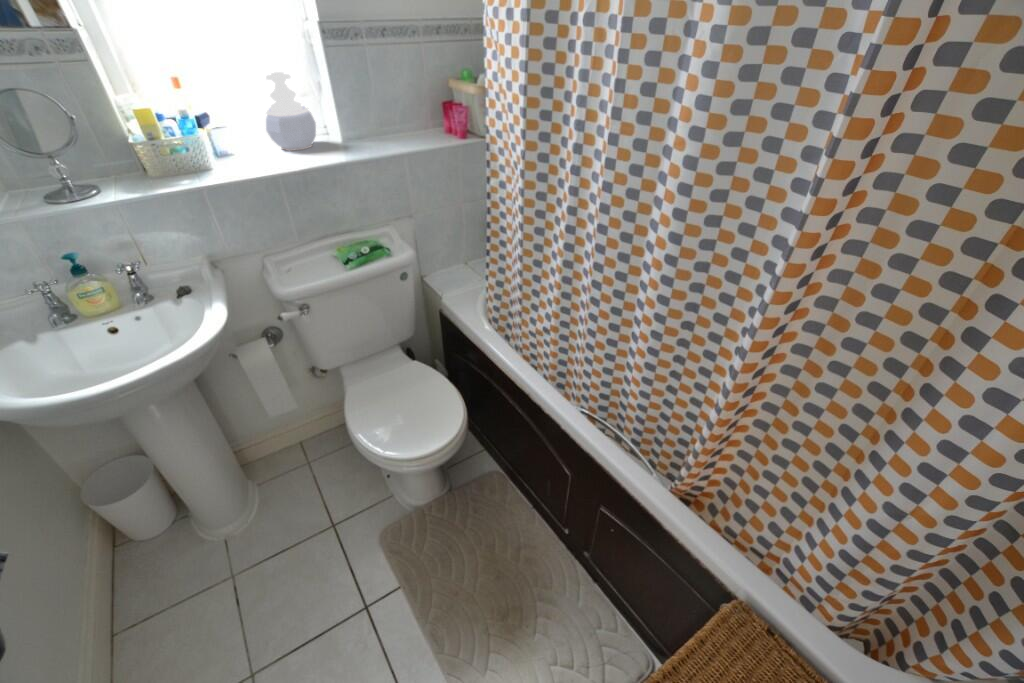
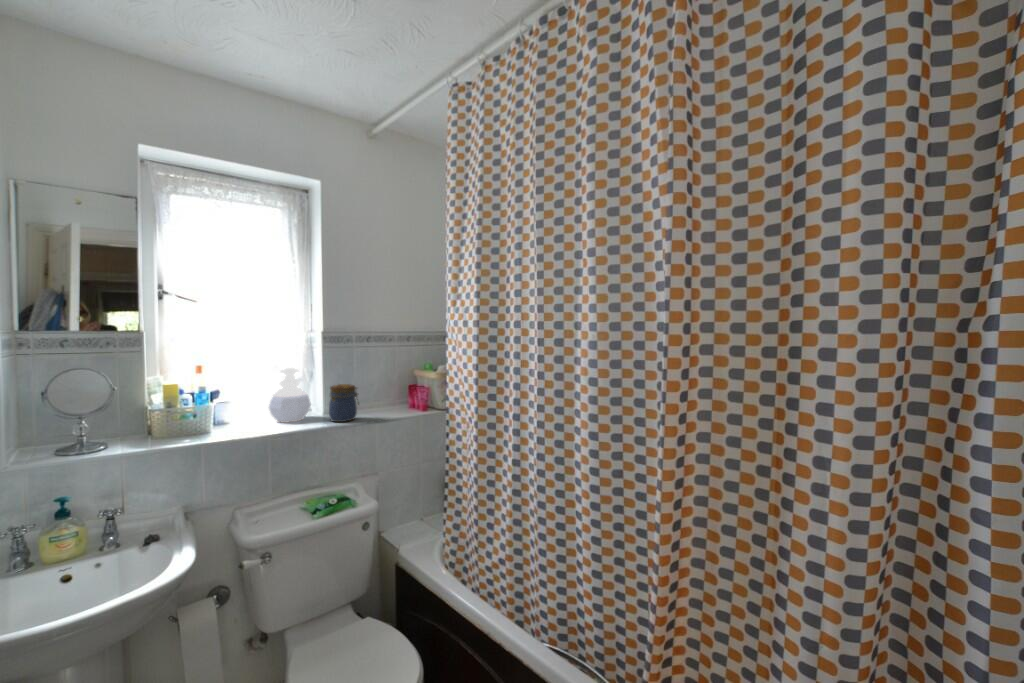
jar: none [334,99,376,153] -> present [329,384,359,422]

